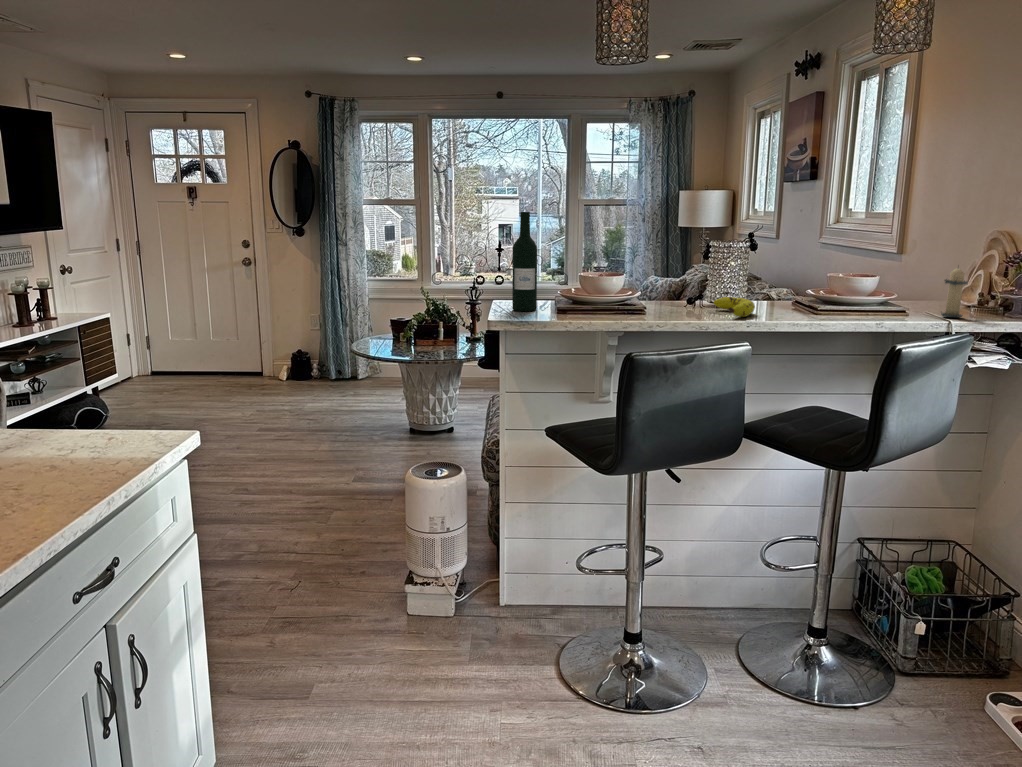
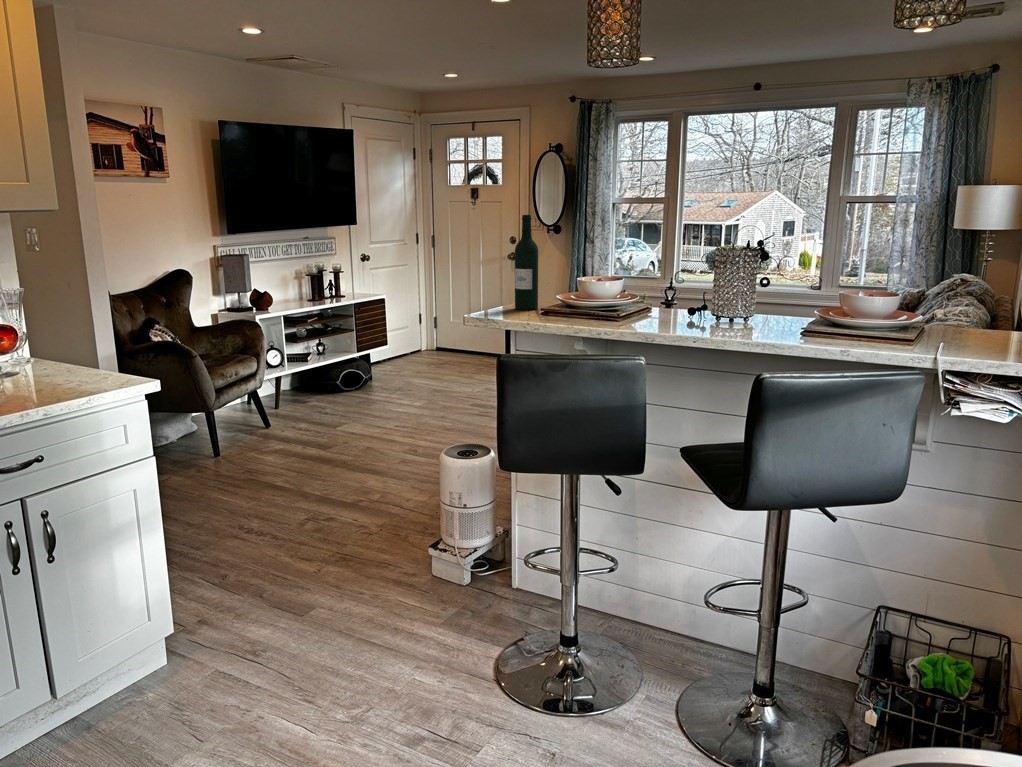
candle: present [941,266,968,317] -> none [943,283,984,351]
fruit: present [714,297,755,317] -> none [683,308,734,329]

